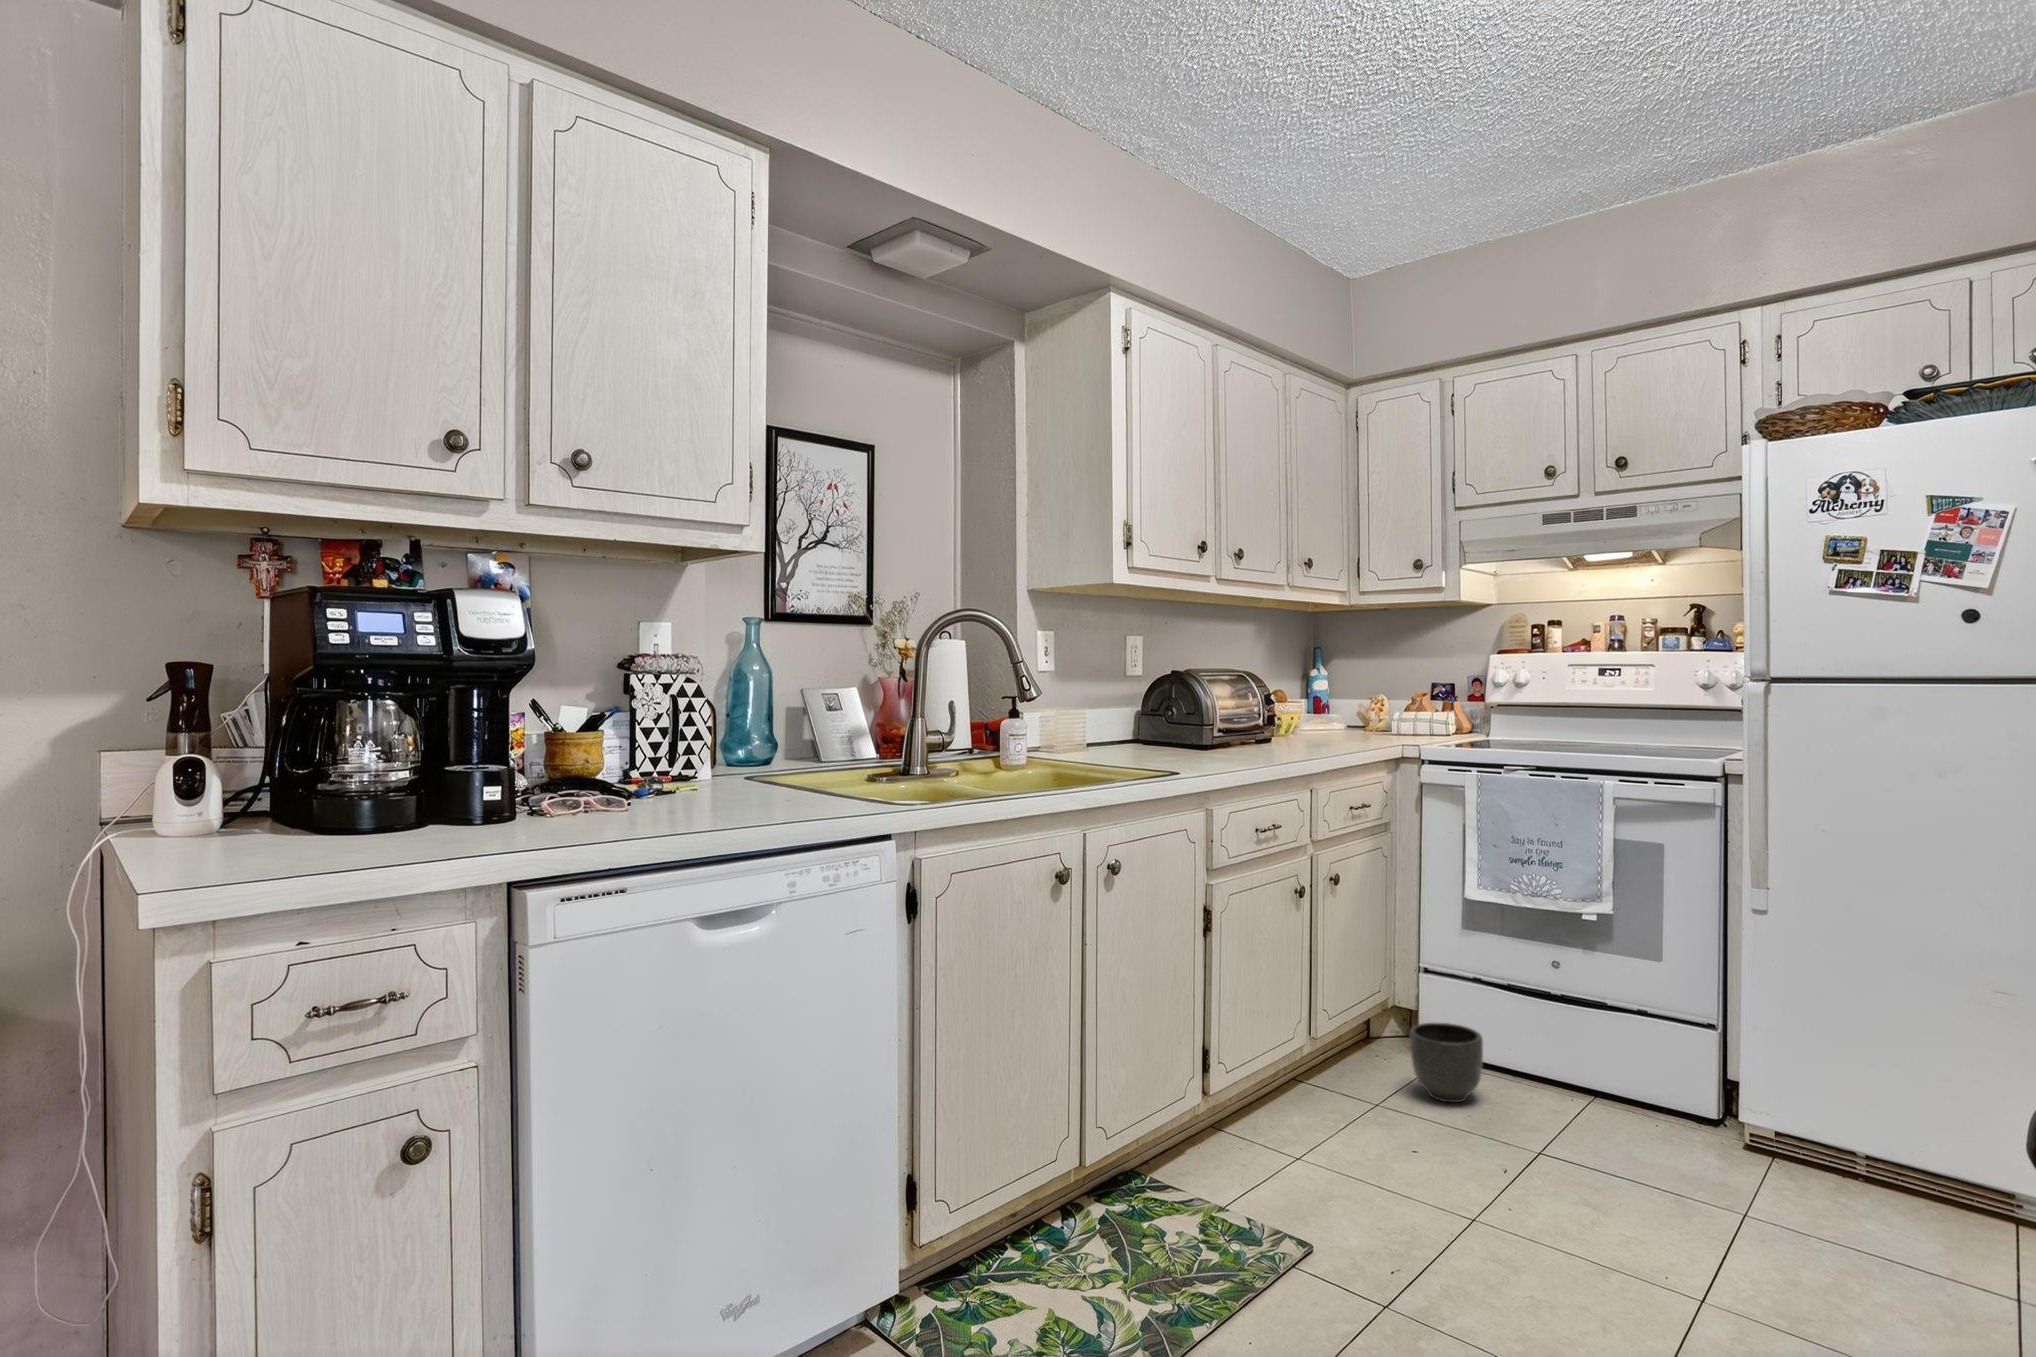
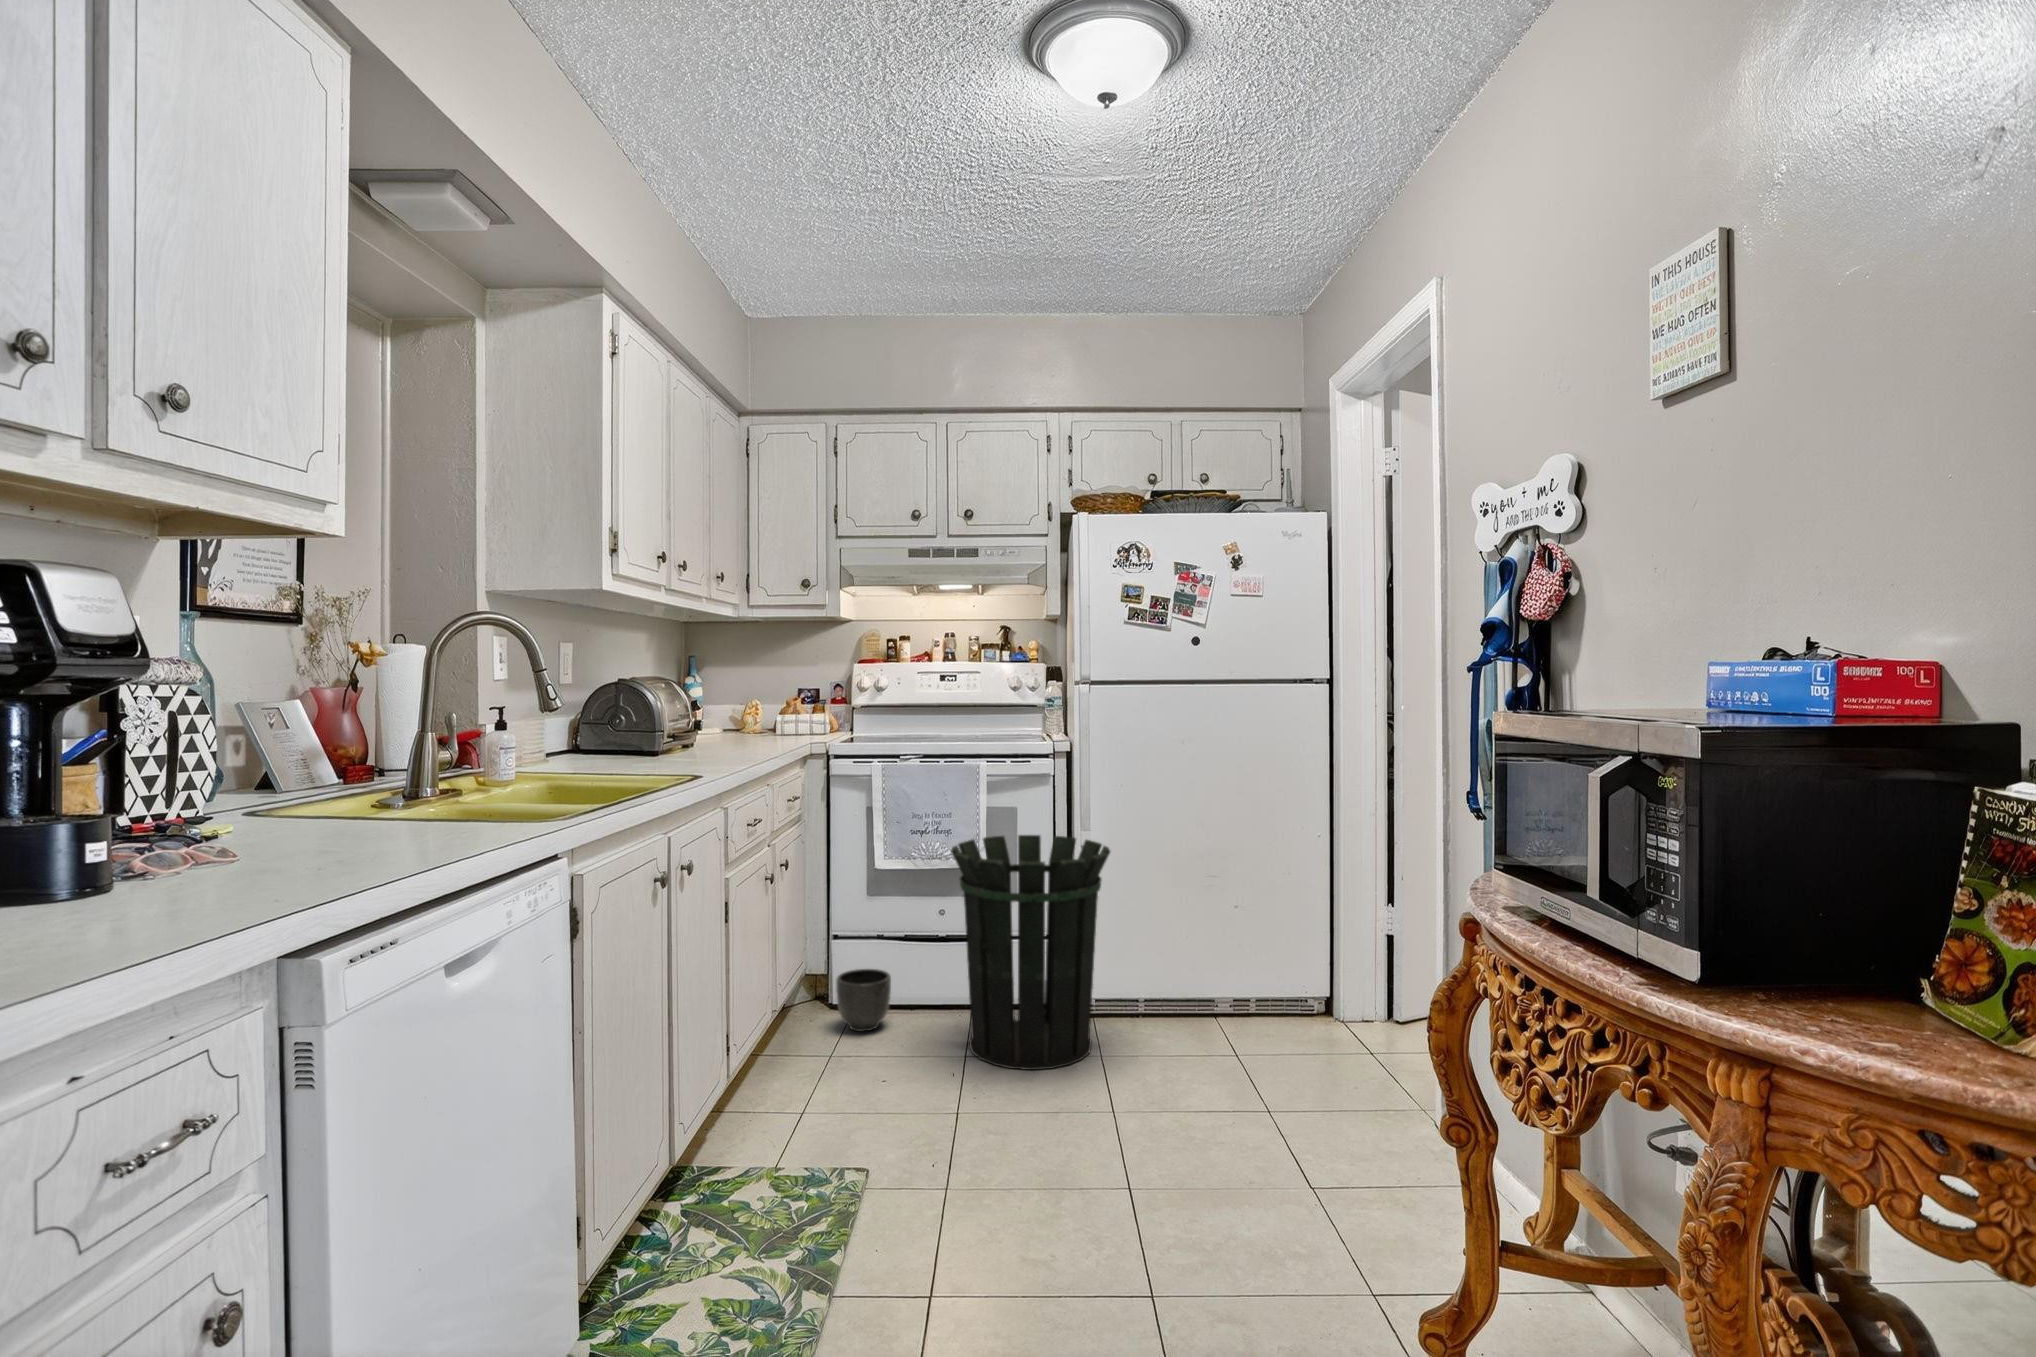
waste bin: none [1527,875,1801,1229] -> present [951,835,1110,1070]

